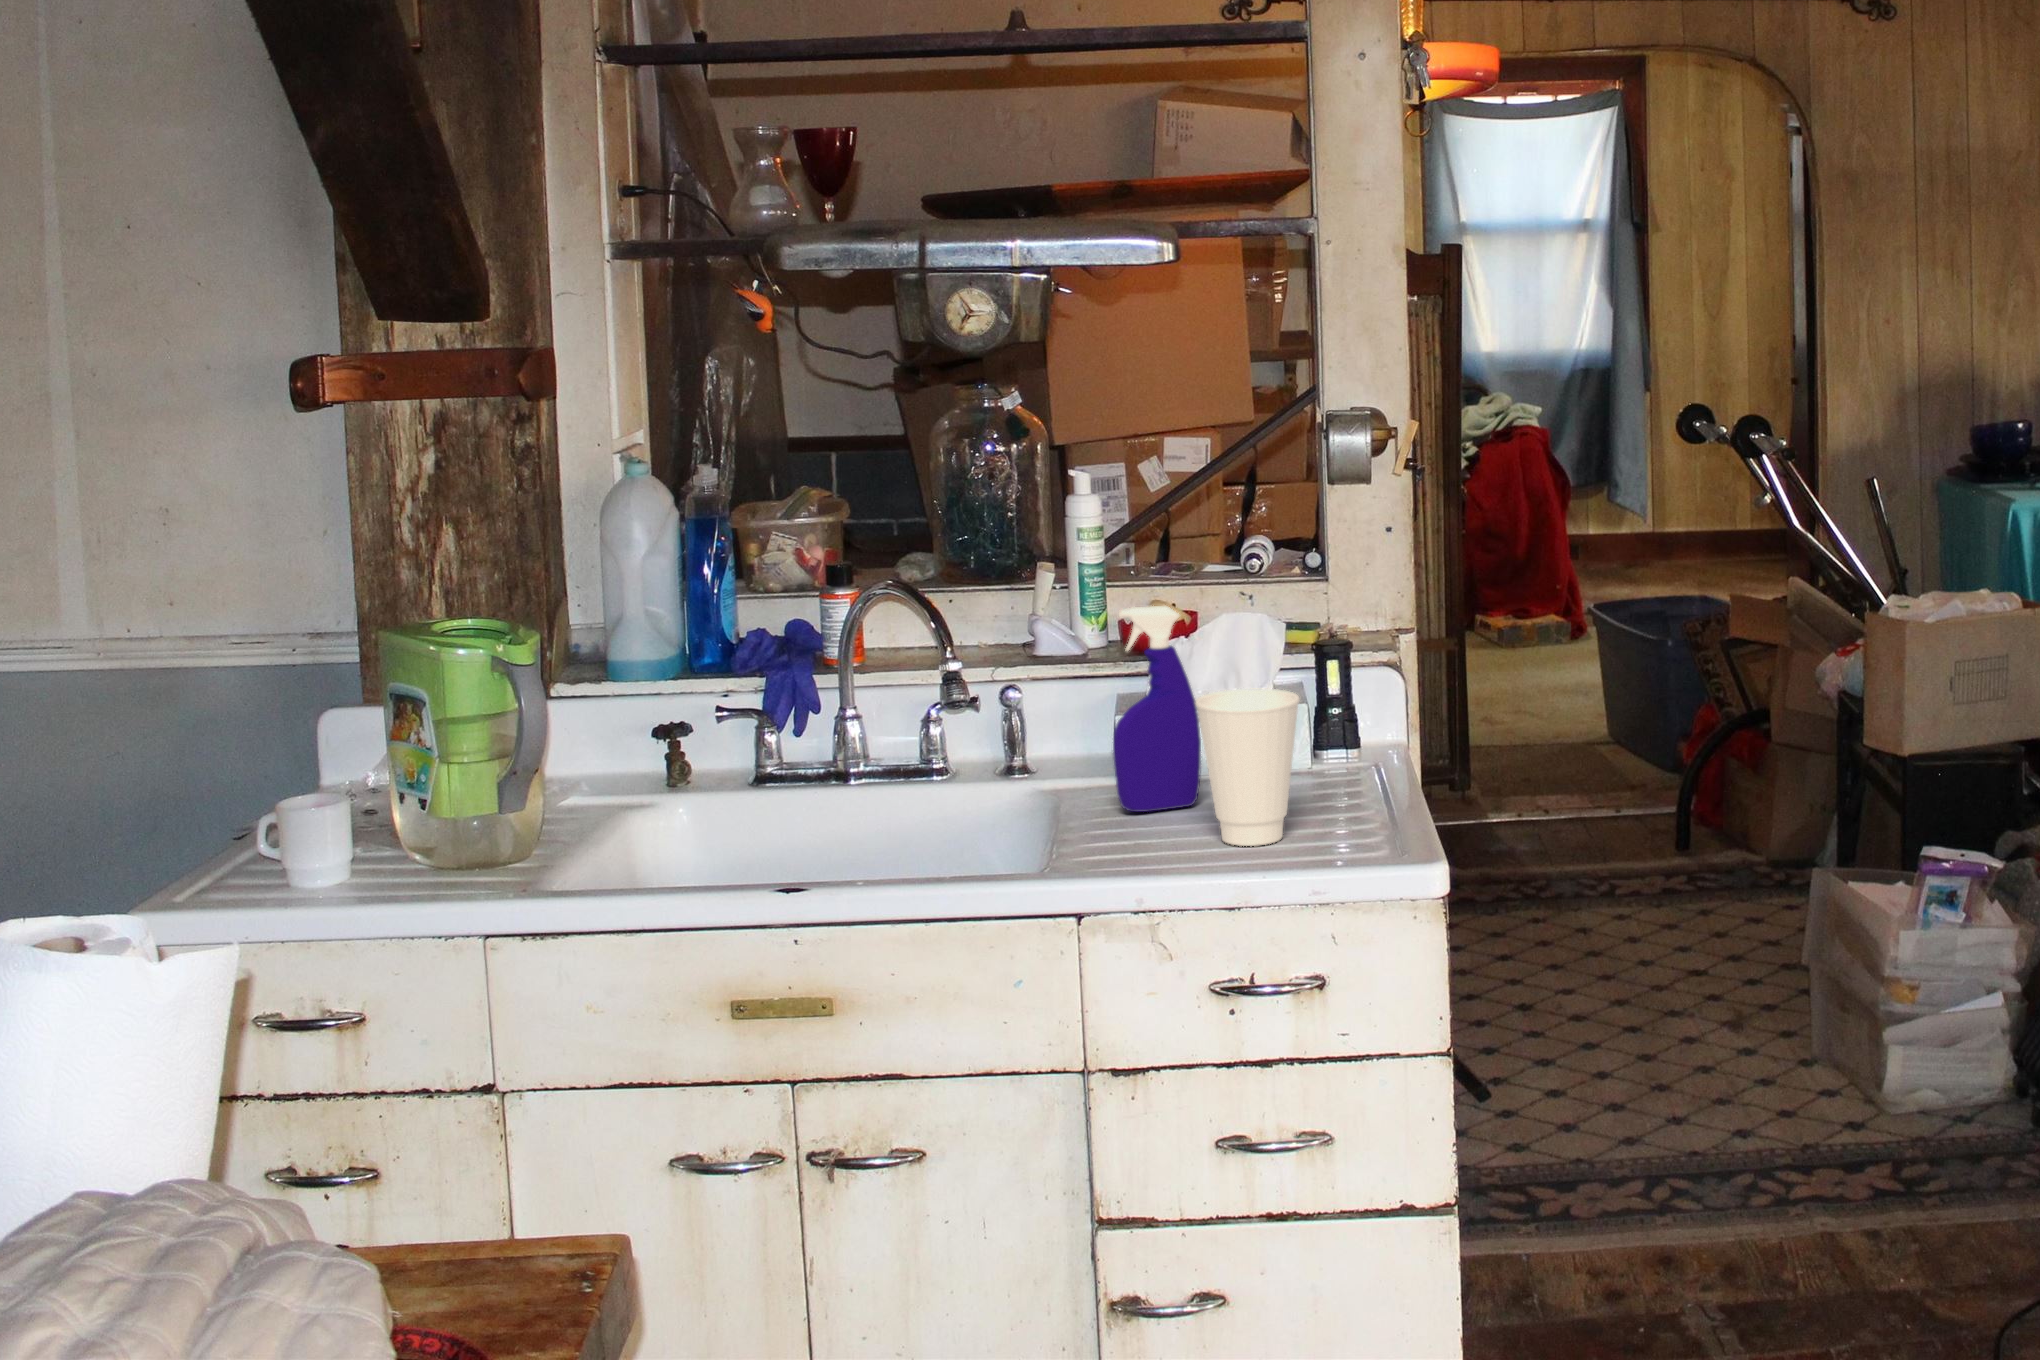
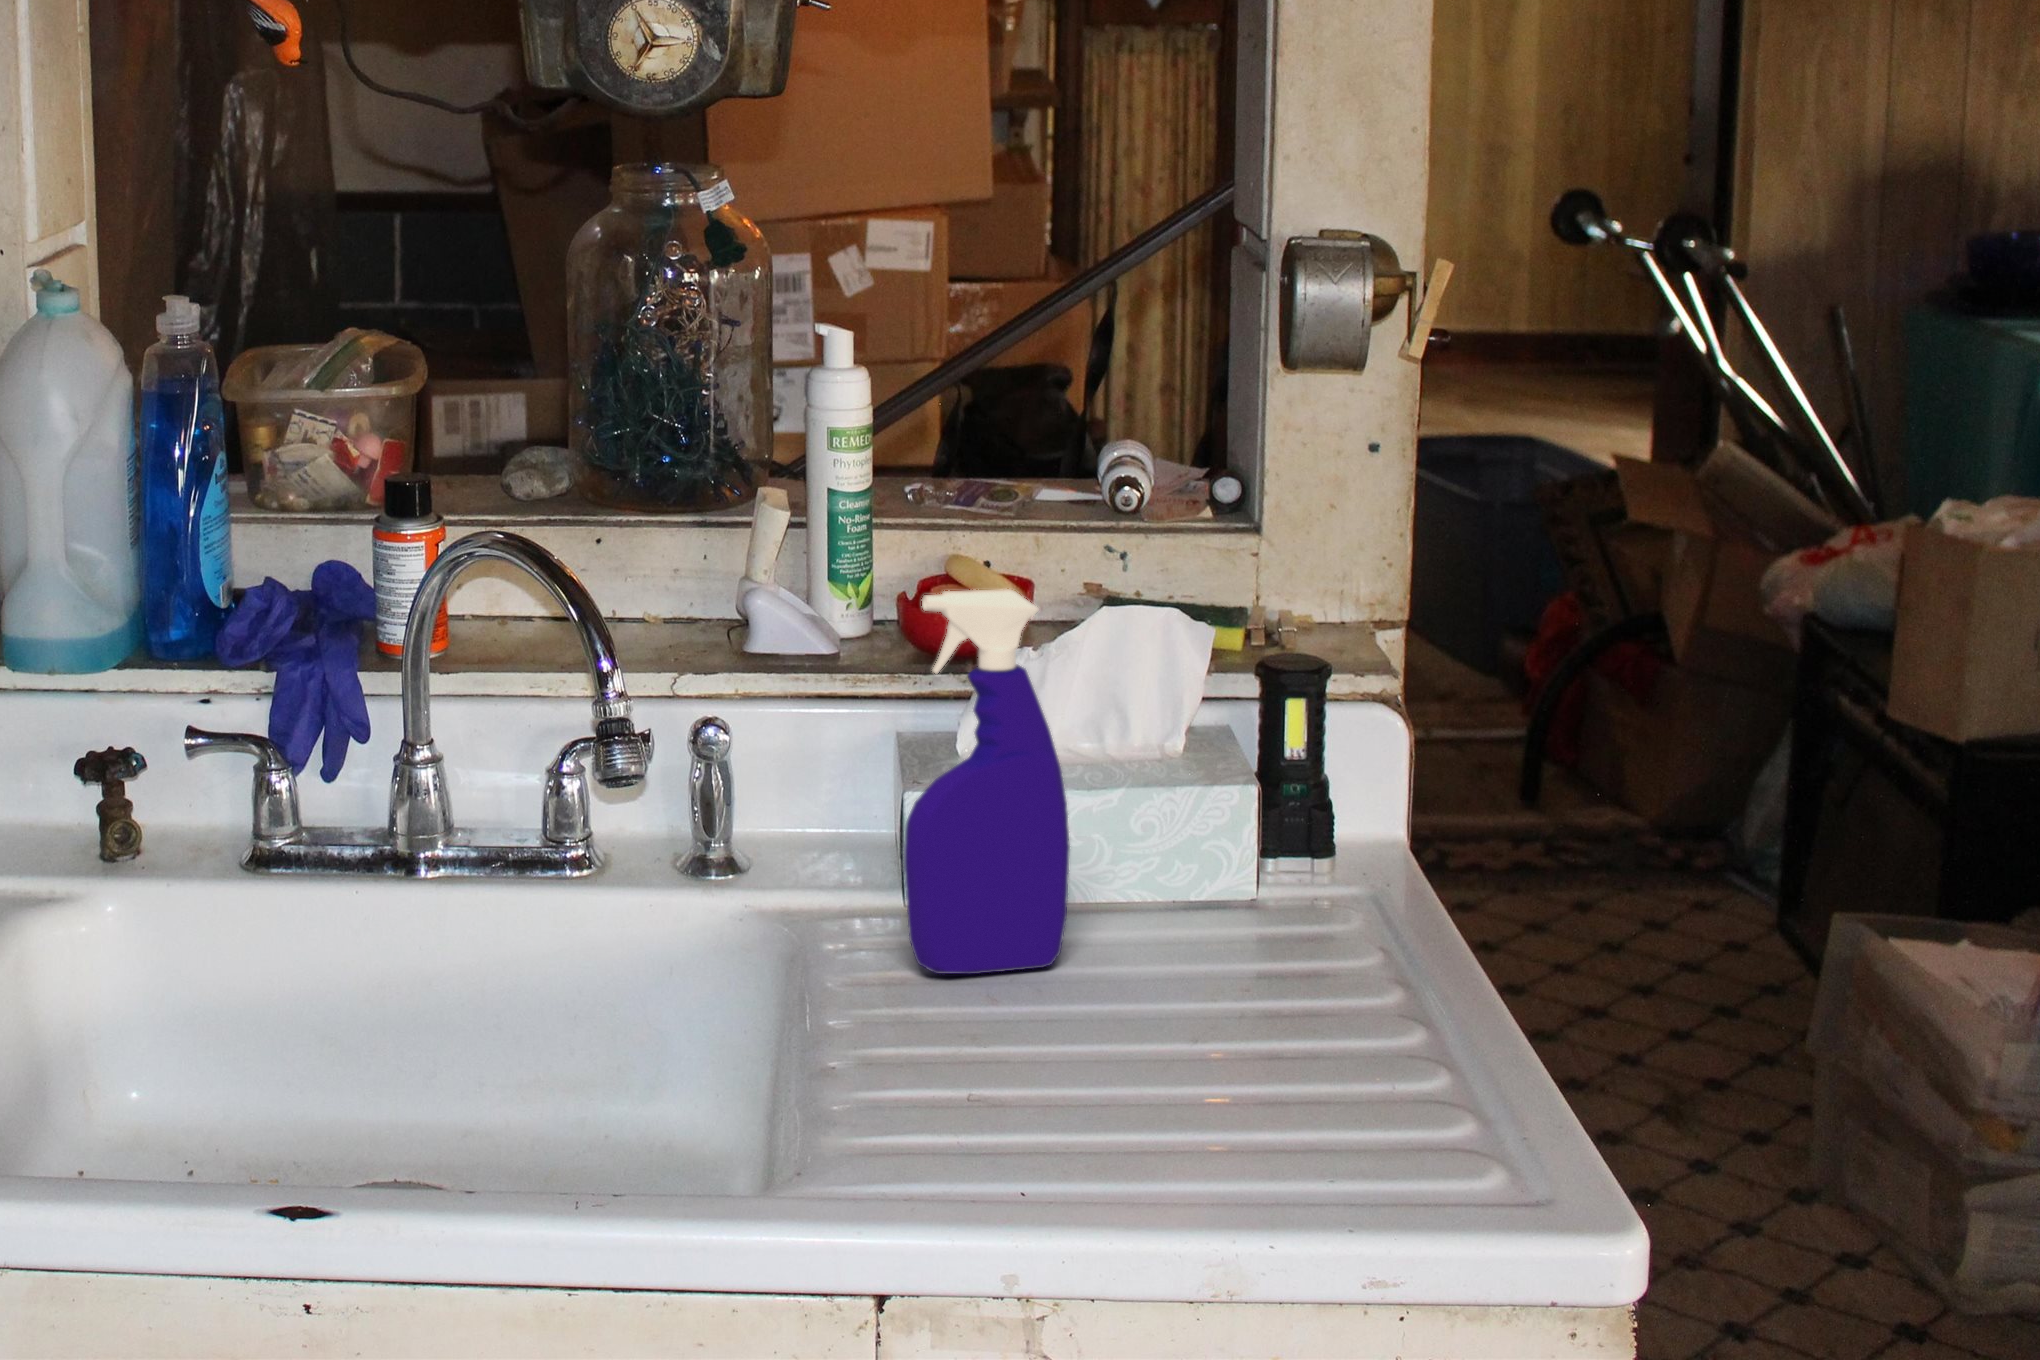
cup: present [1196,689,1300,846] -> none [1077,762,1284,1071]

